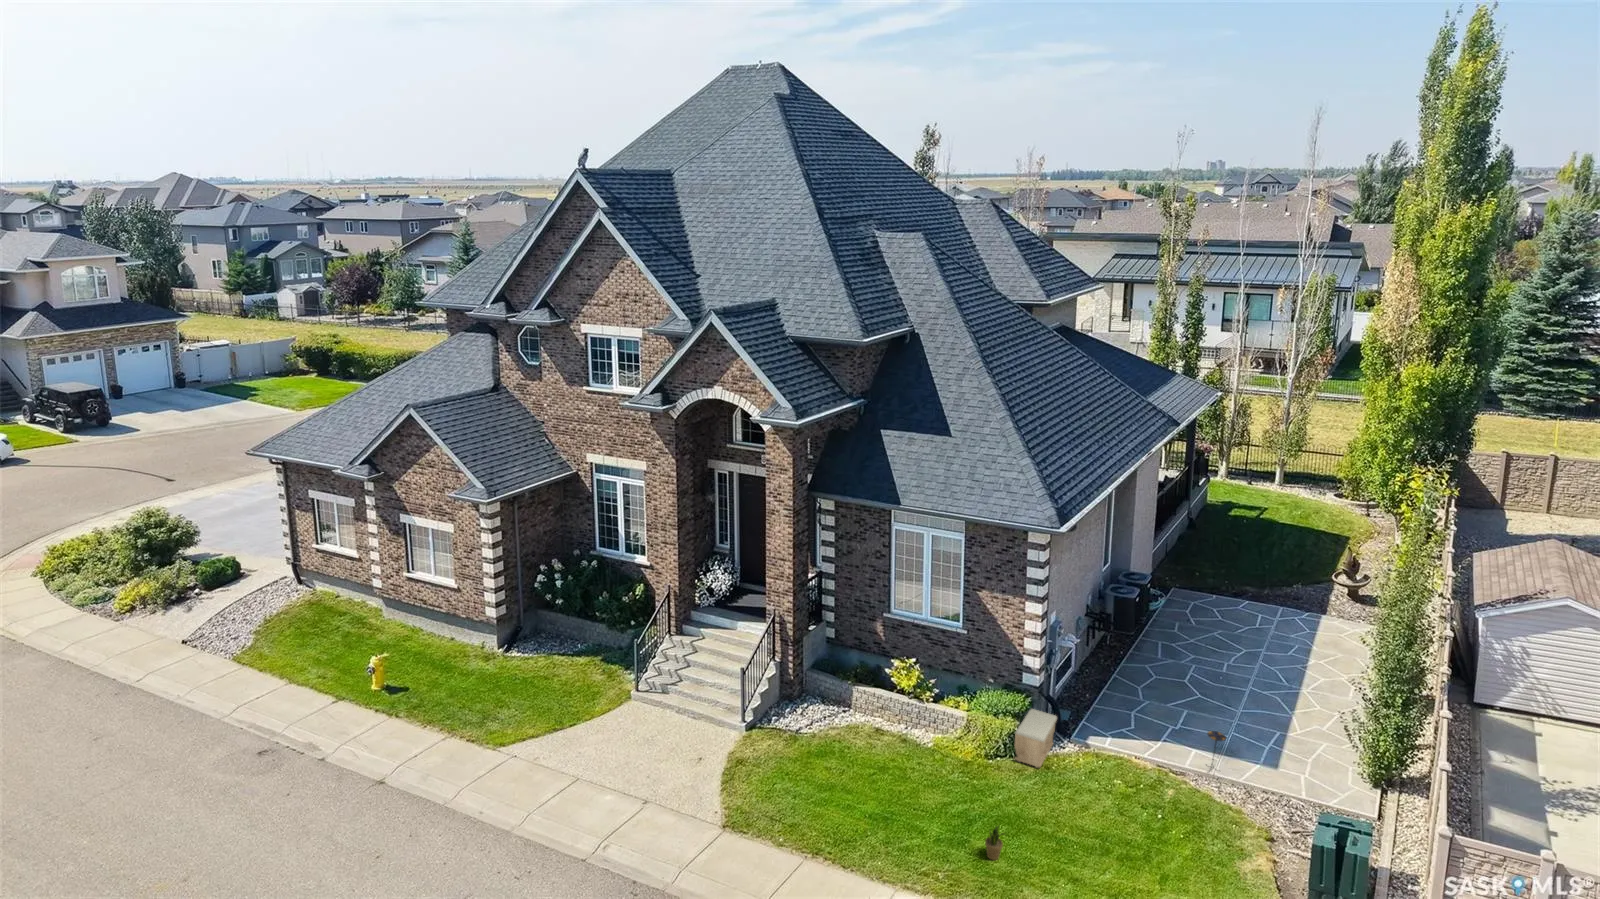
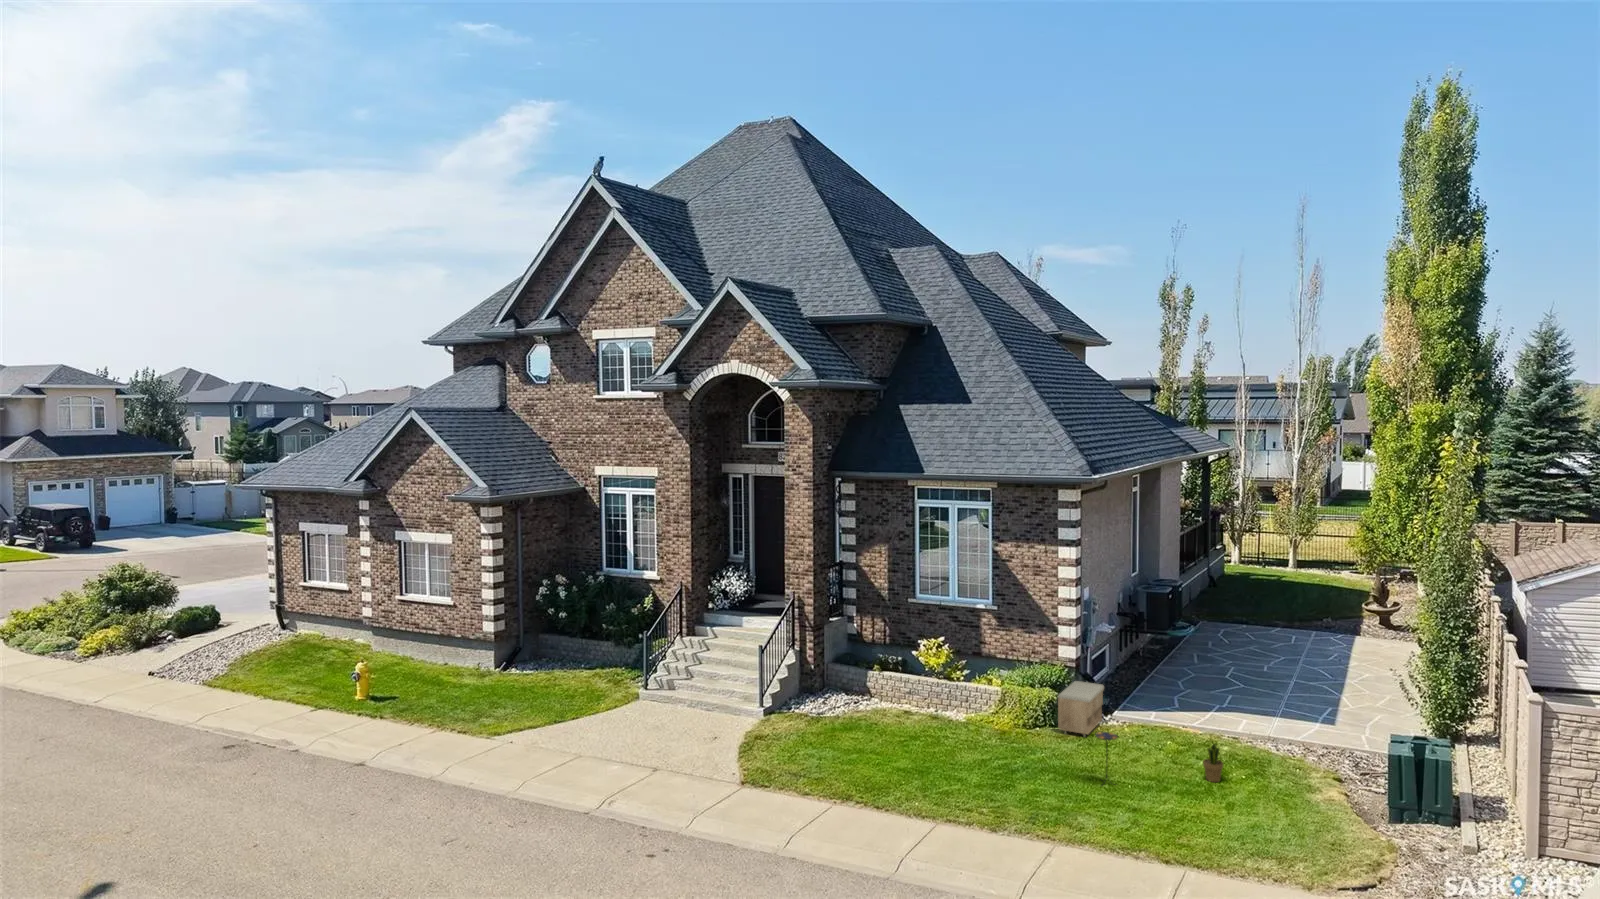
side table: present [1207,731,1226,767] -> present [1096,732,1118,778]
potted plant: present [985,826,1004,860] -> present [1203,744,1223,782]

